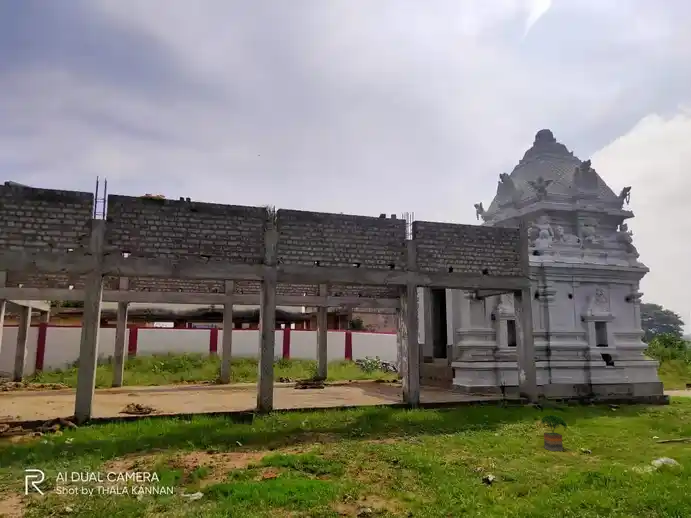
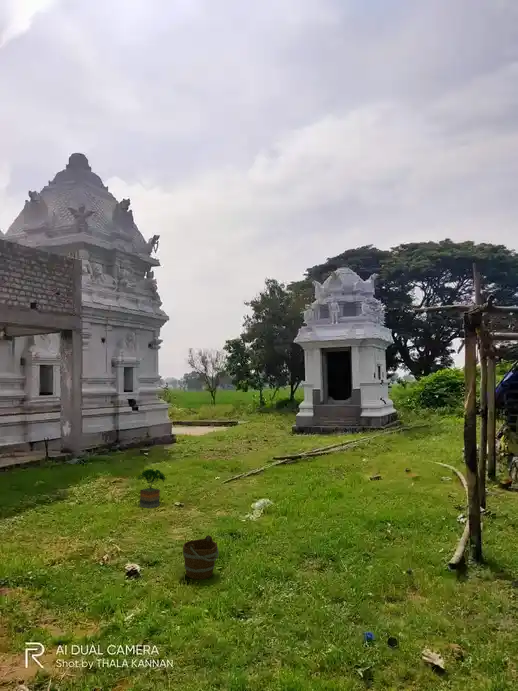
bucket: none [511,470,546,506] -> present [183,535,219,579]

